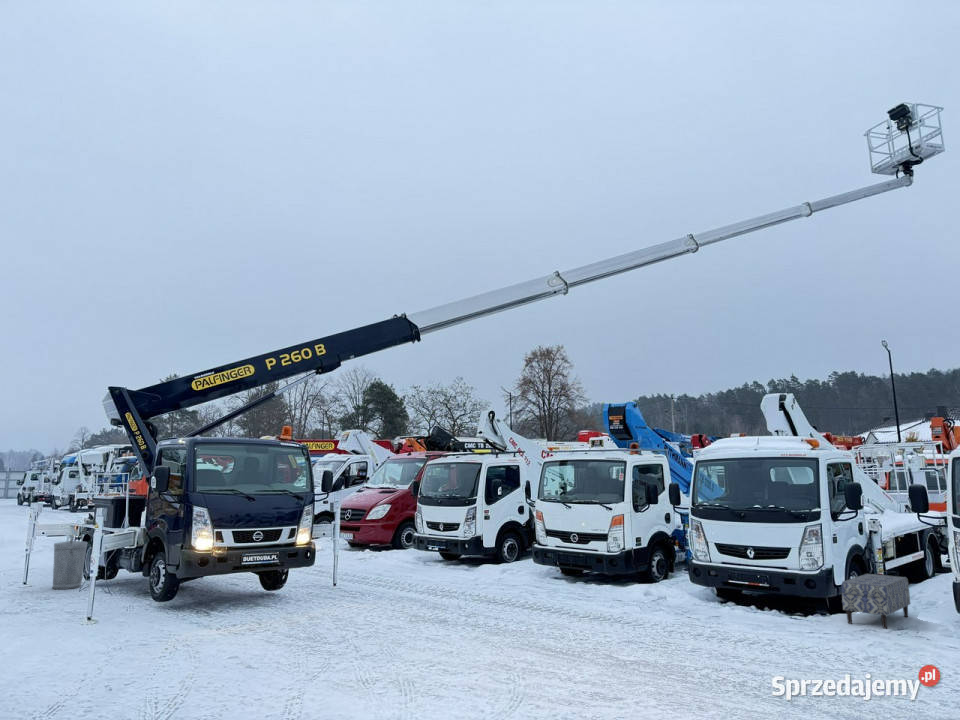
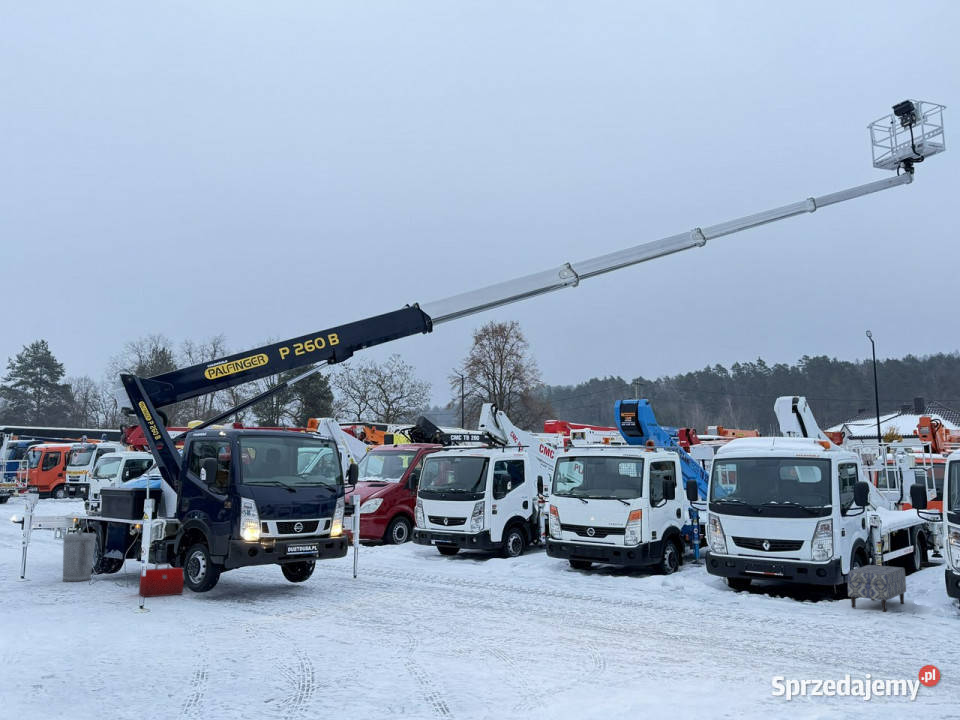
toolbox: none [107,572,150,608] -> present [139,563,184,597]

